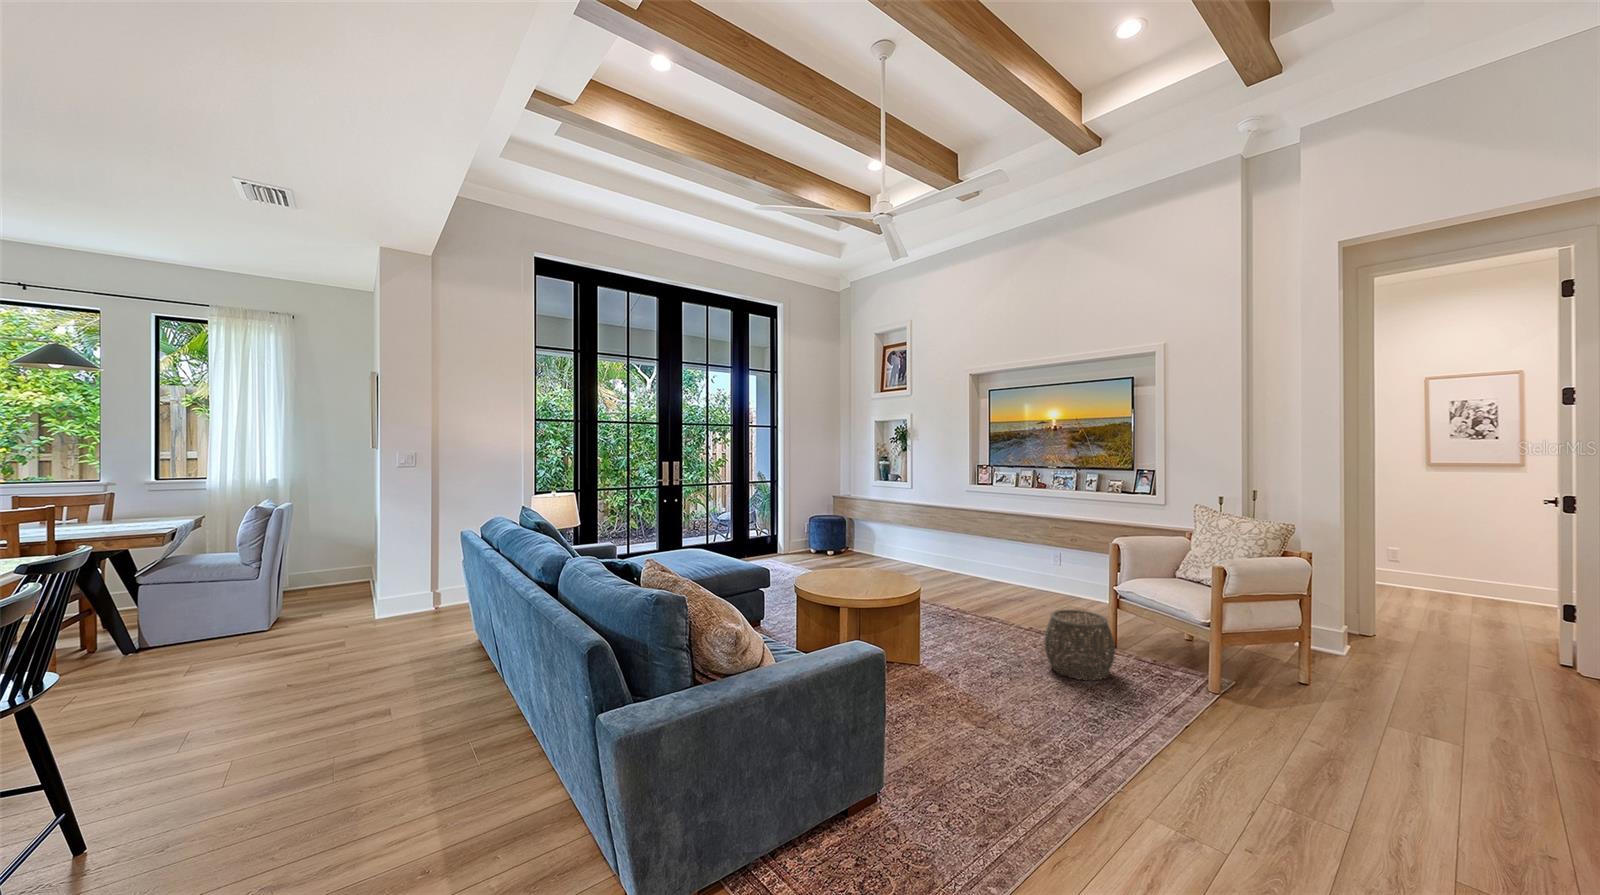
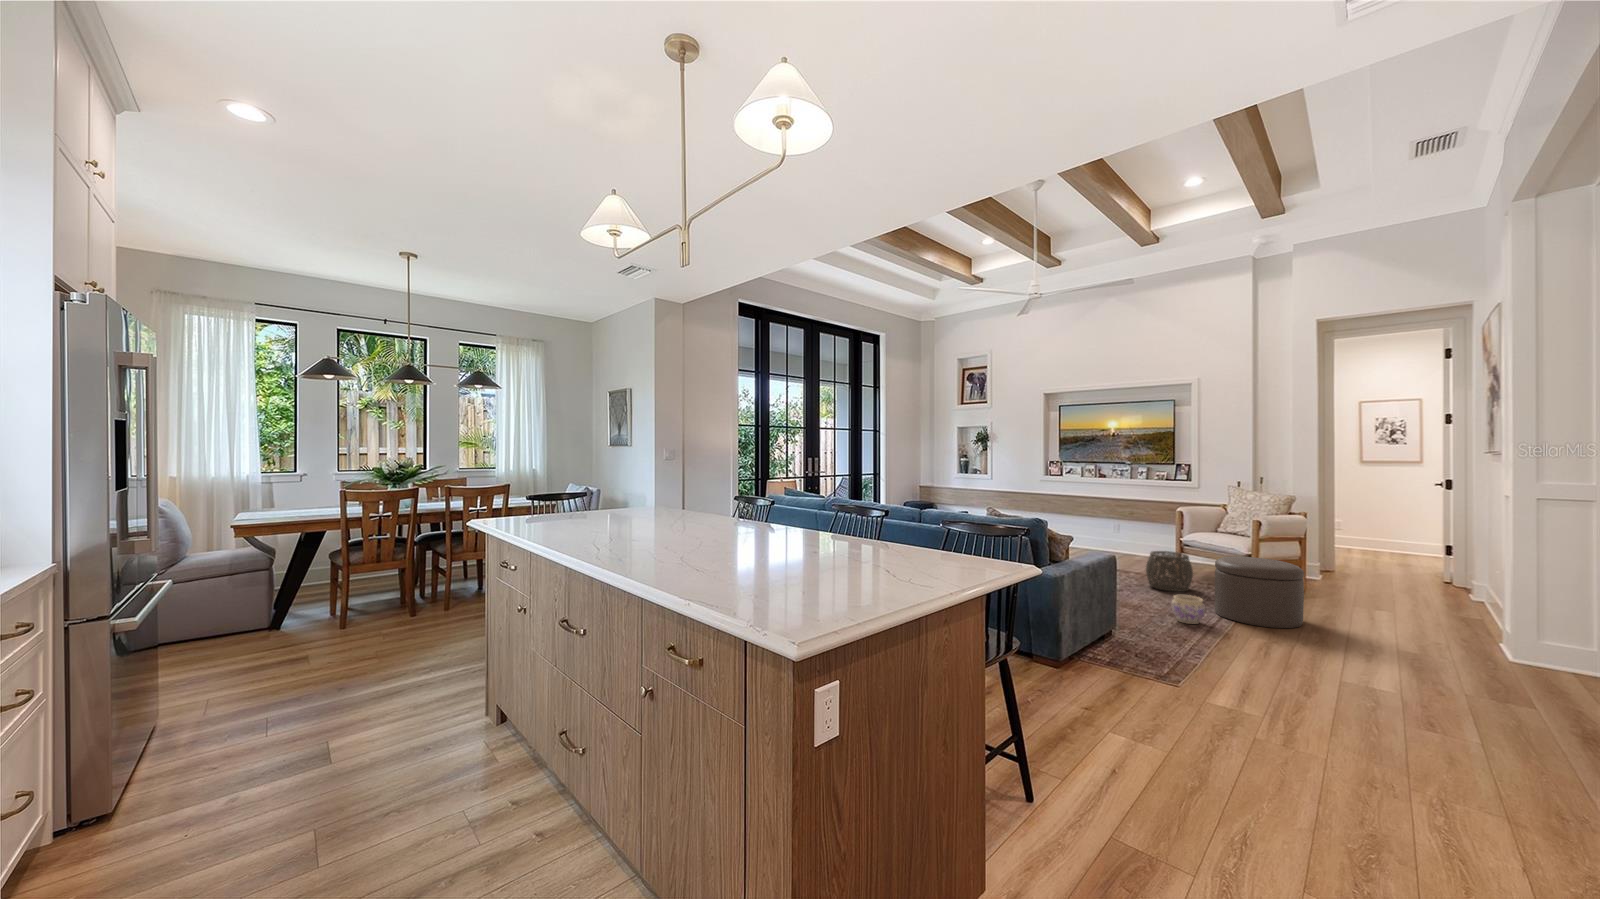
ottoman: none [1118,638,1269,791] -> present [1215,556,1304,628]
planter: none [1025,710,1081,772] -> present [1171,595,1205,624]

